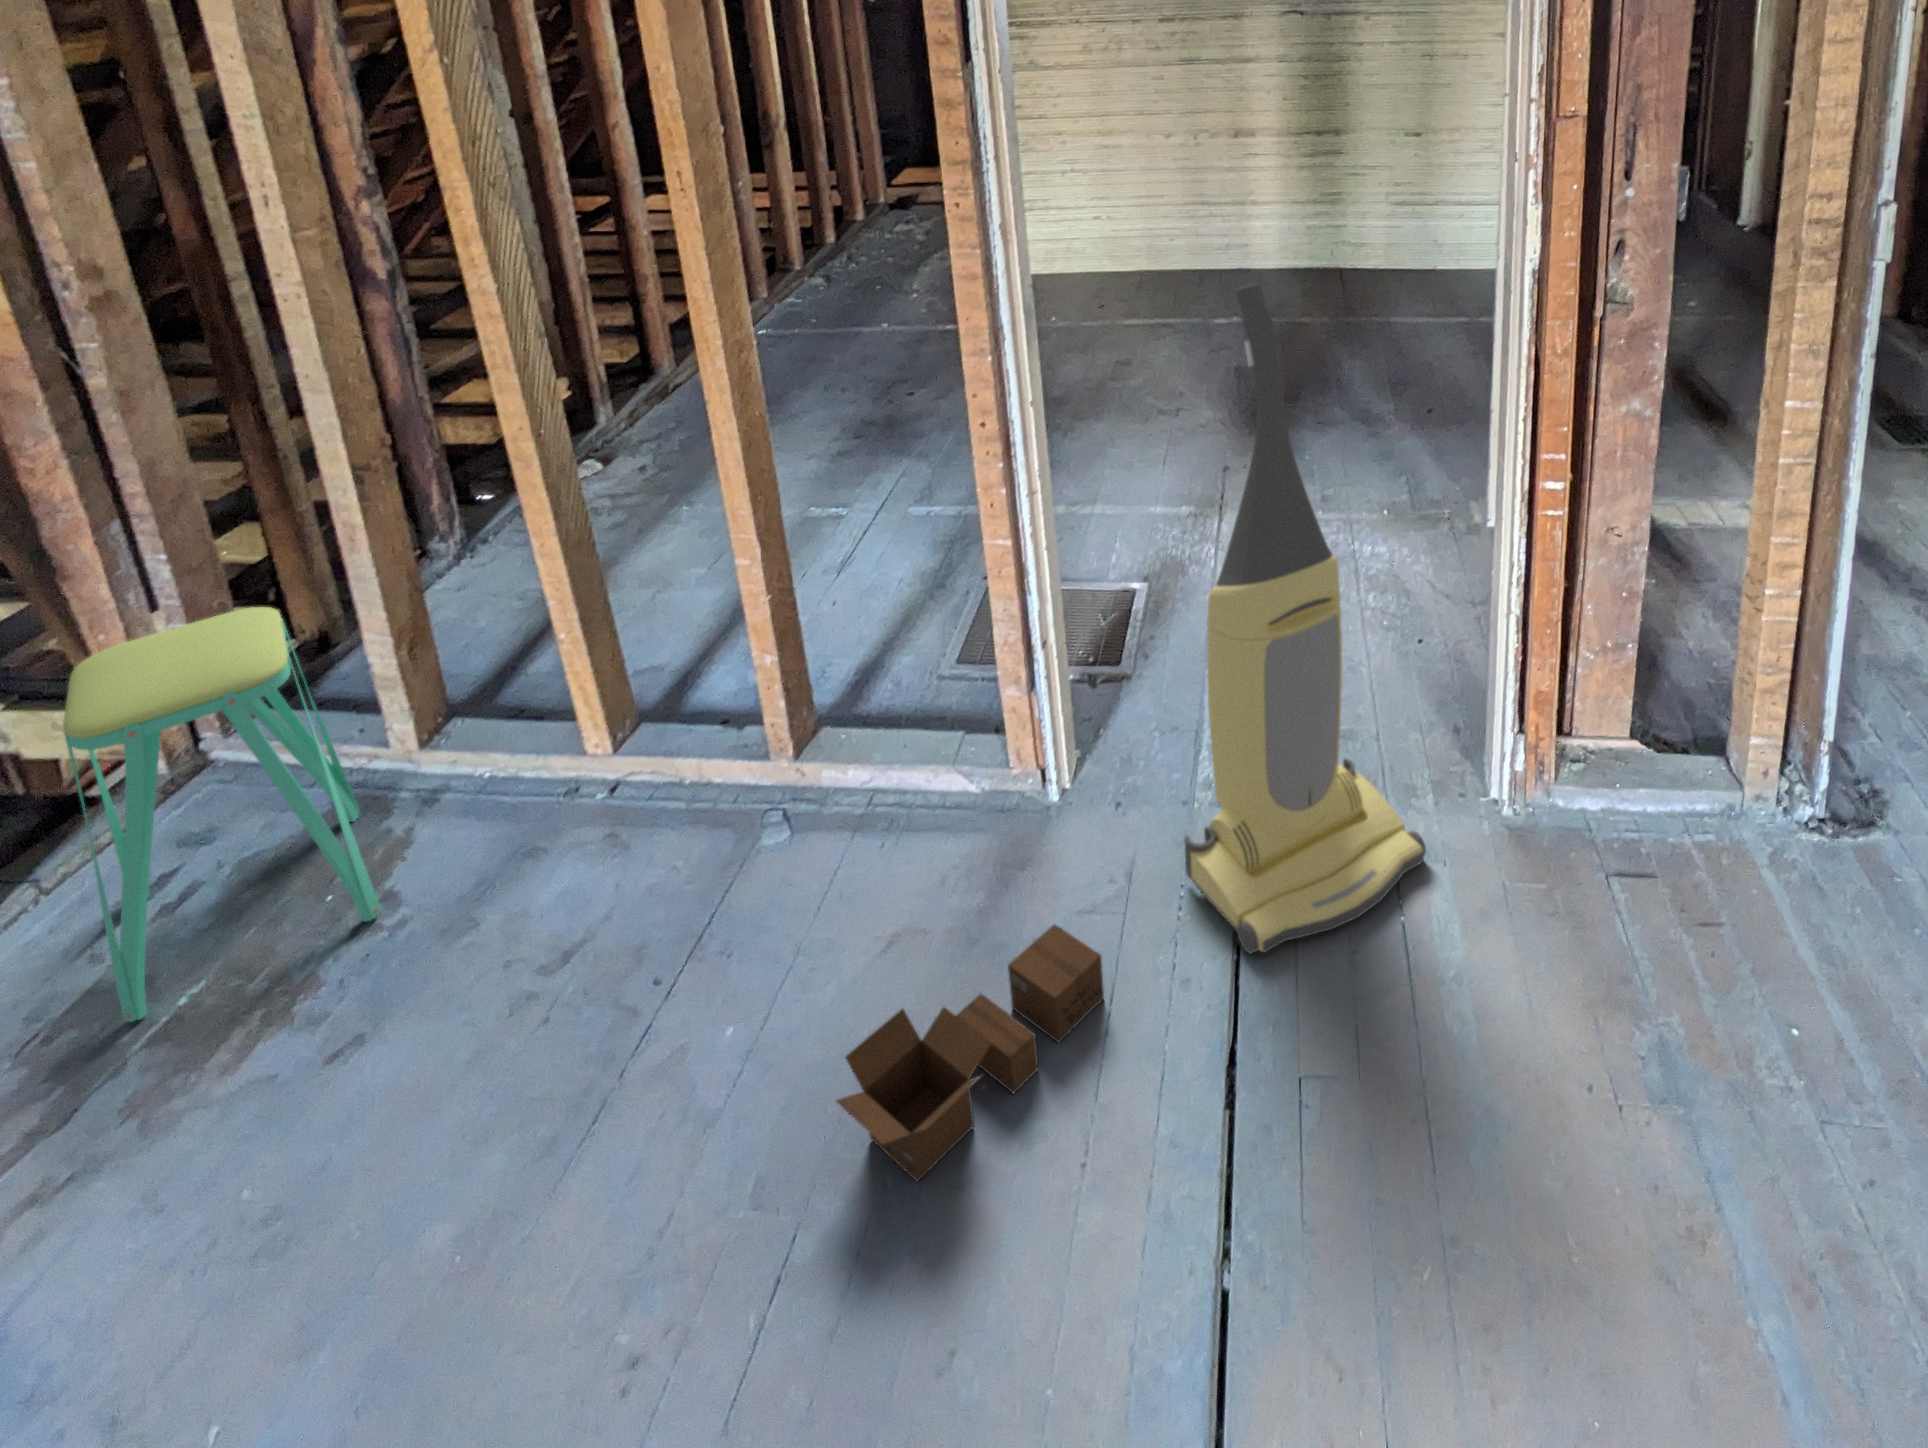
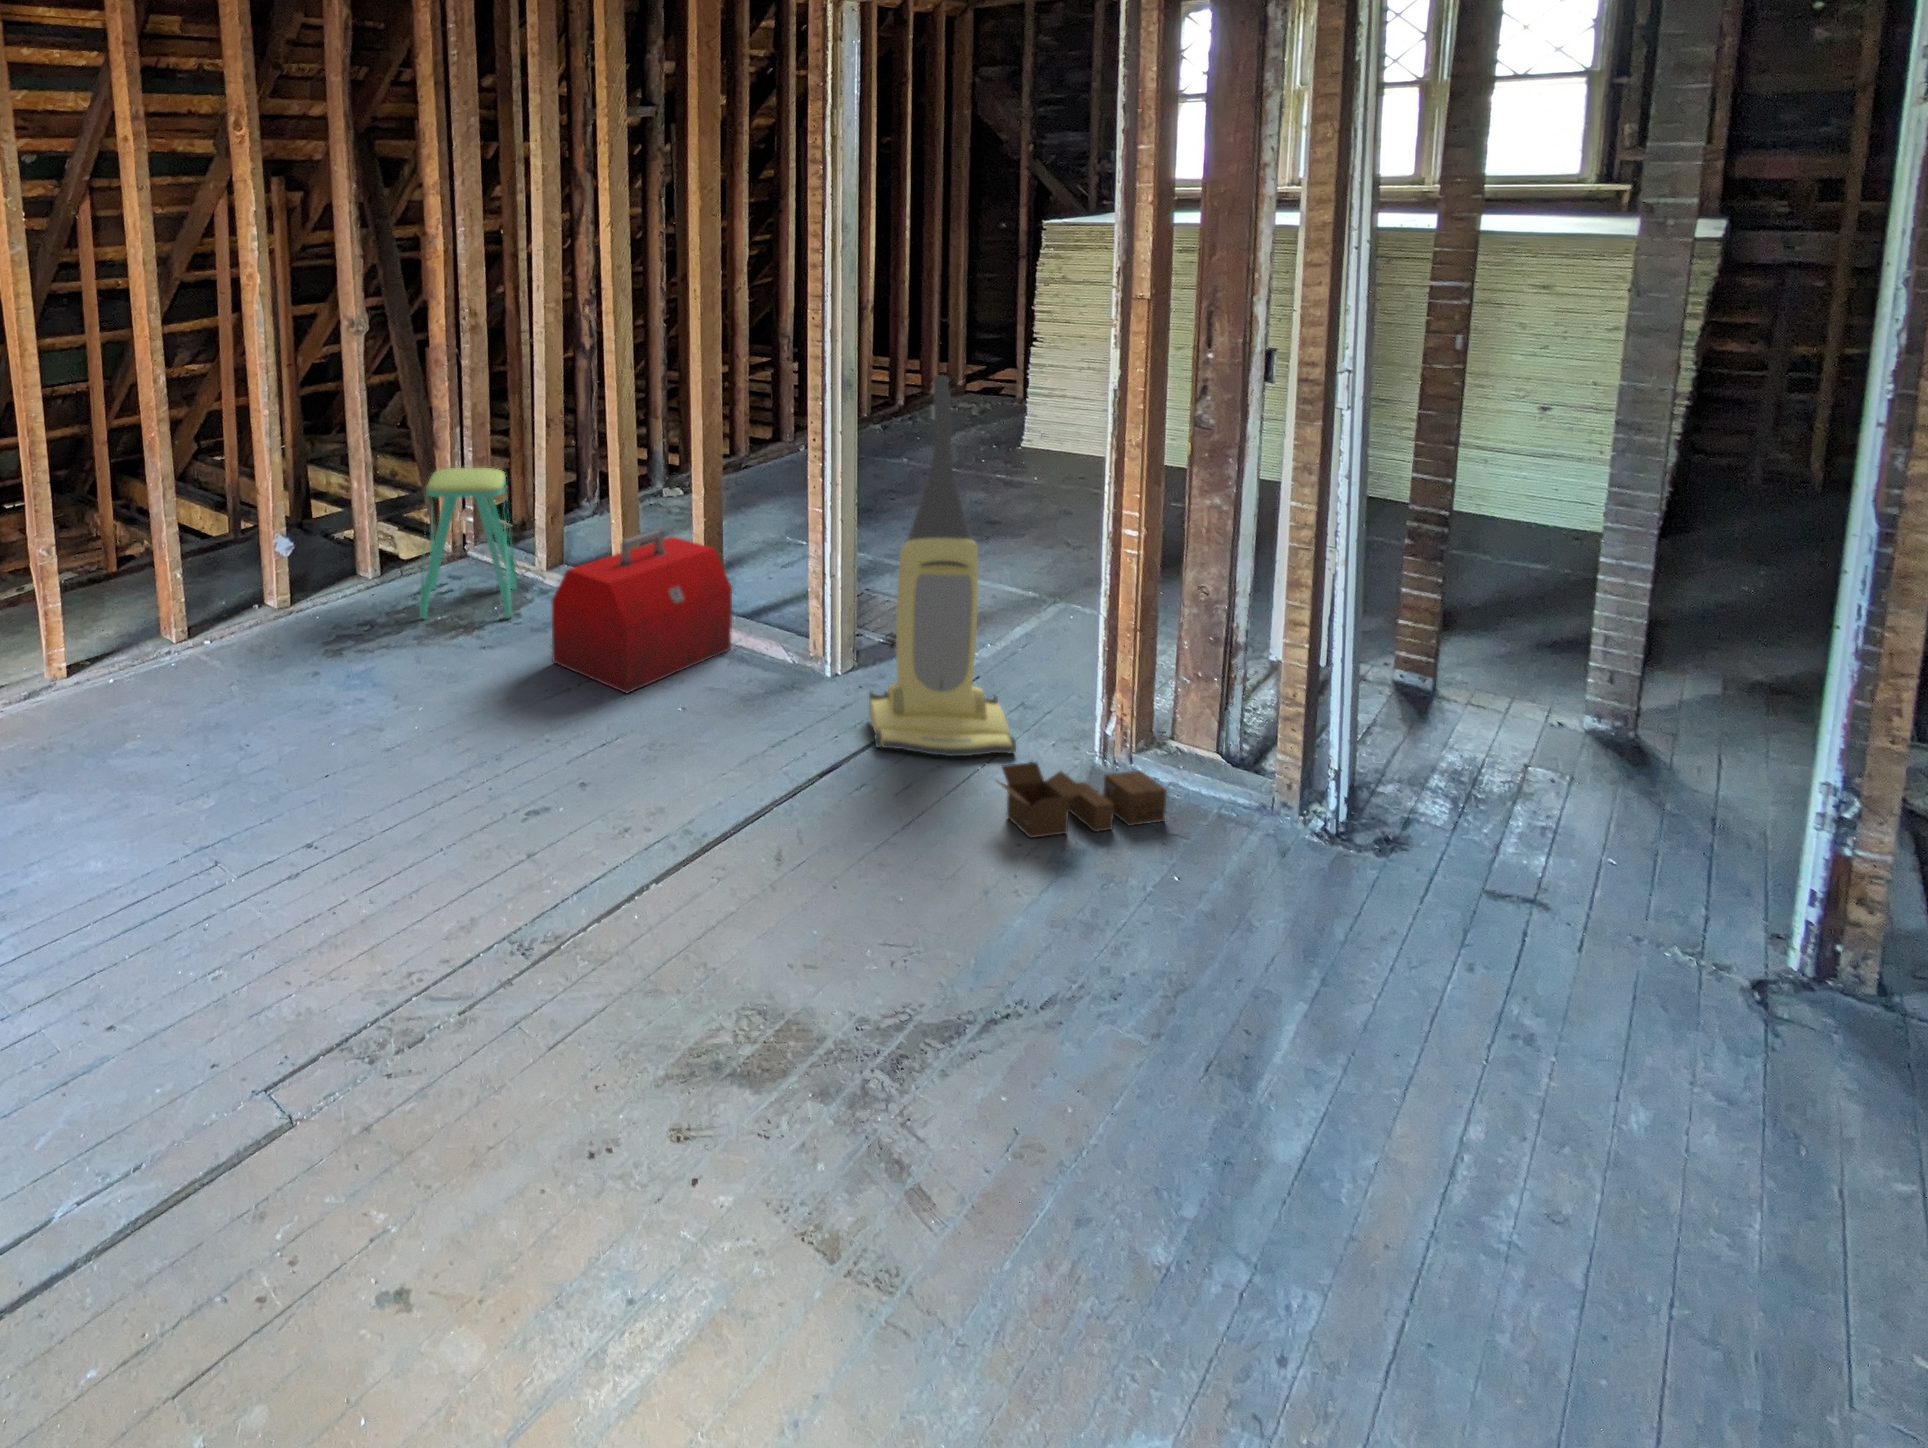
toolbox: none [506,642,869,1042] -> present [552,530,732,693]
cardboard box: present [836,924,1104,1181] -> present [999,762,1167,838]

